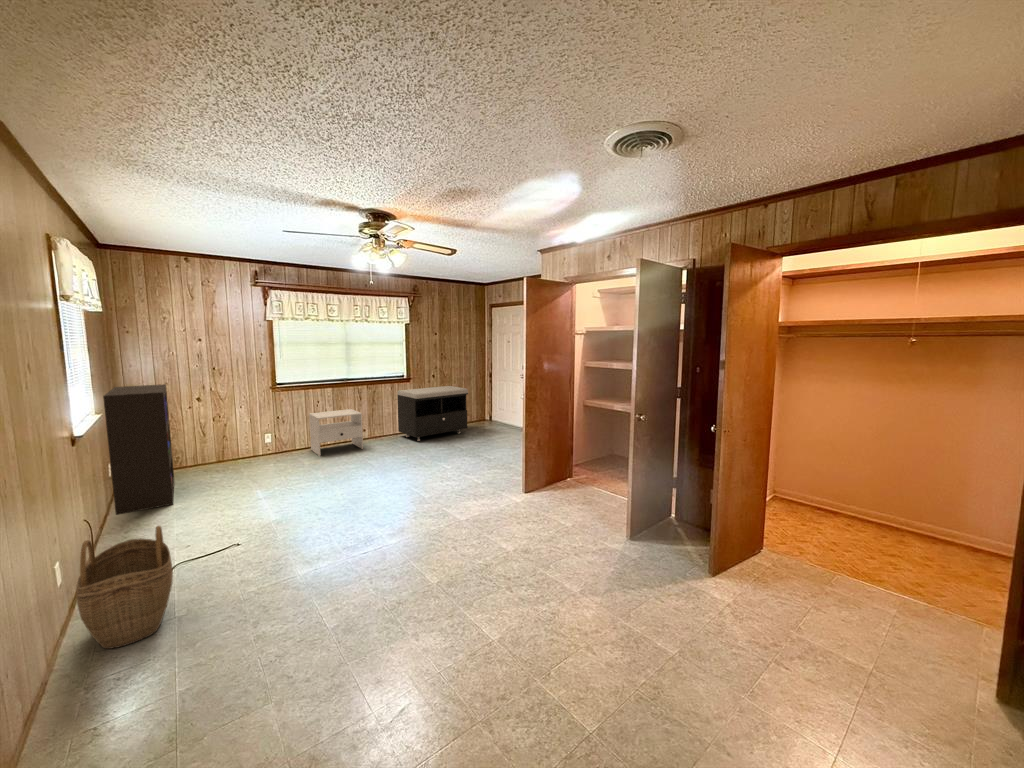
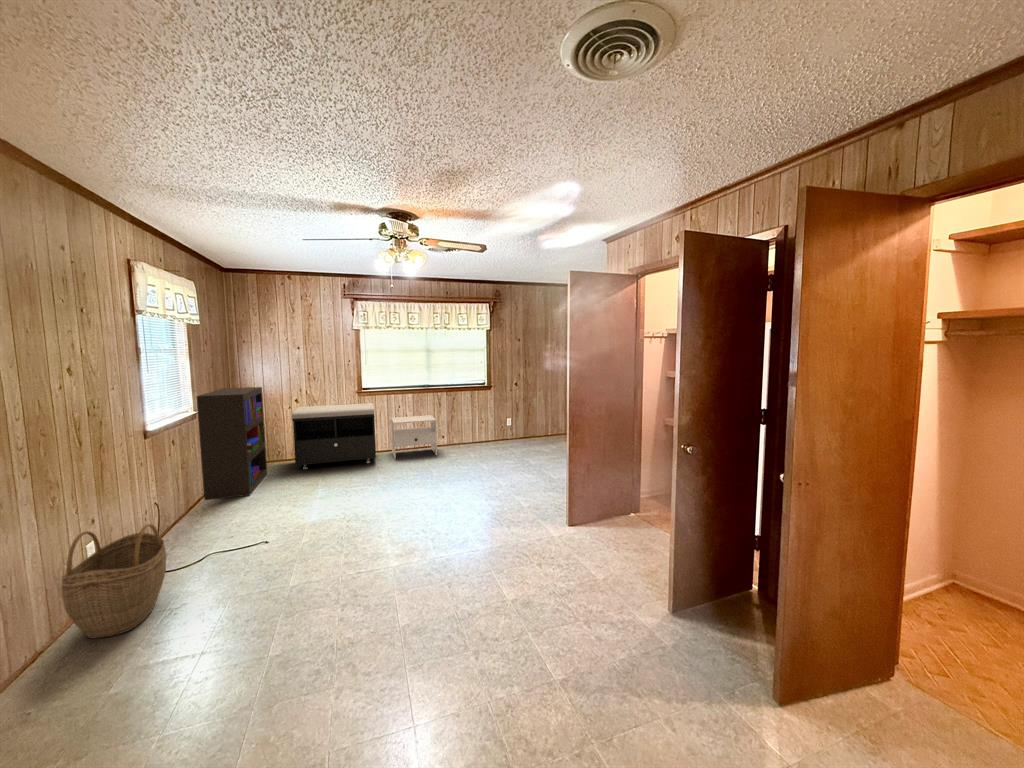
storage bench: present [398,386,468,441] -> present [292,403,376,469]

